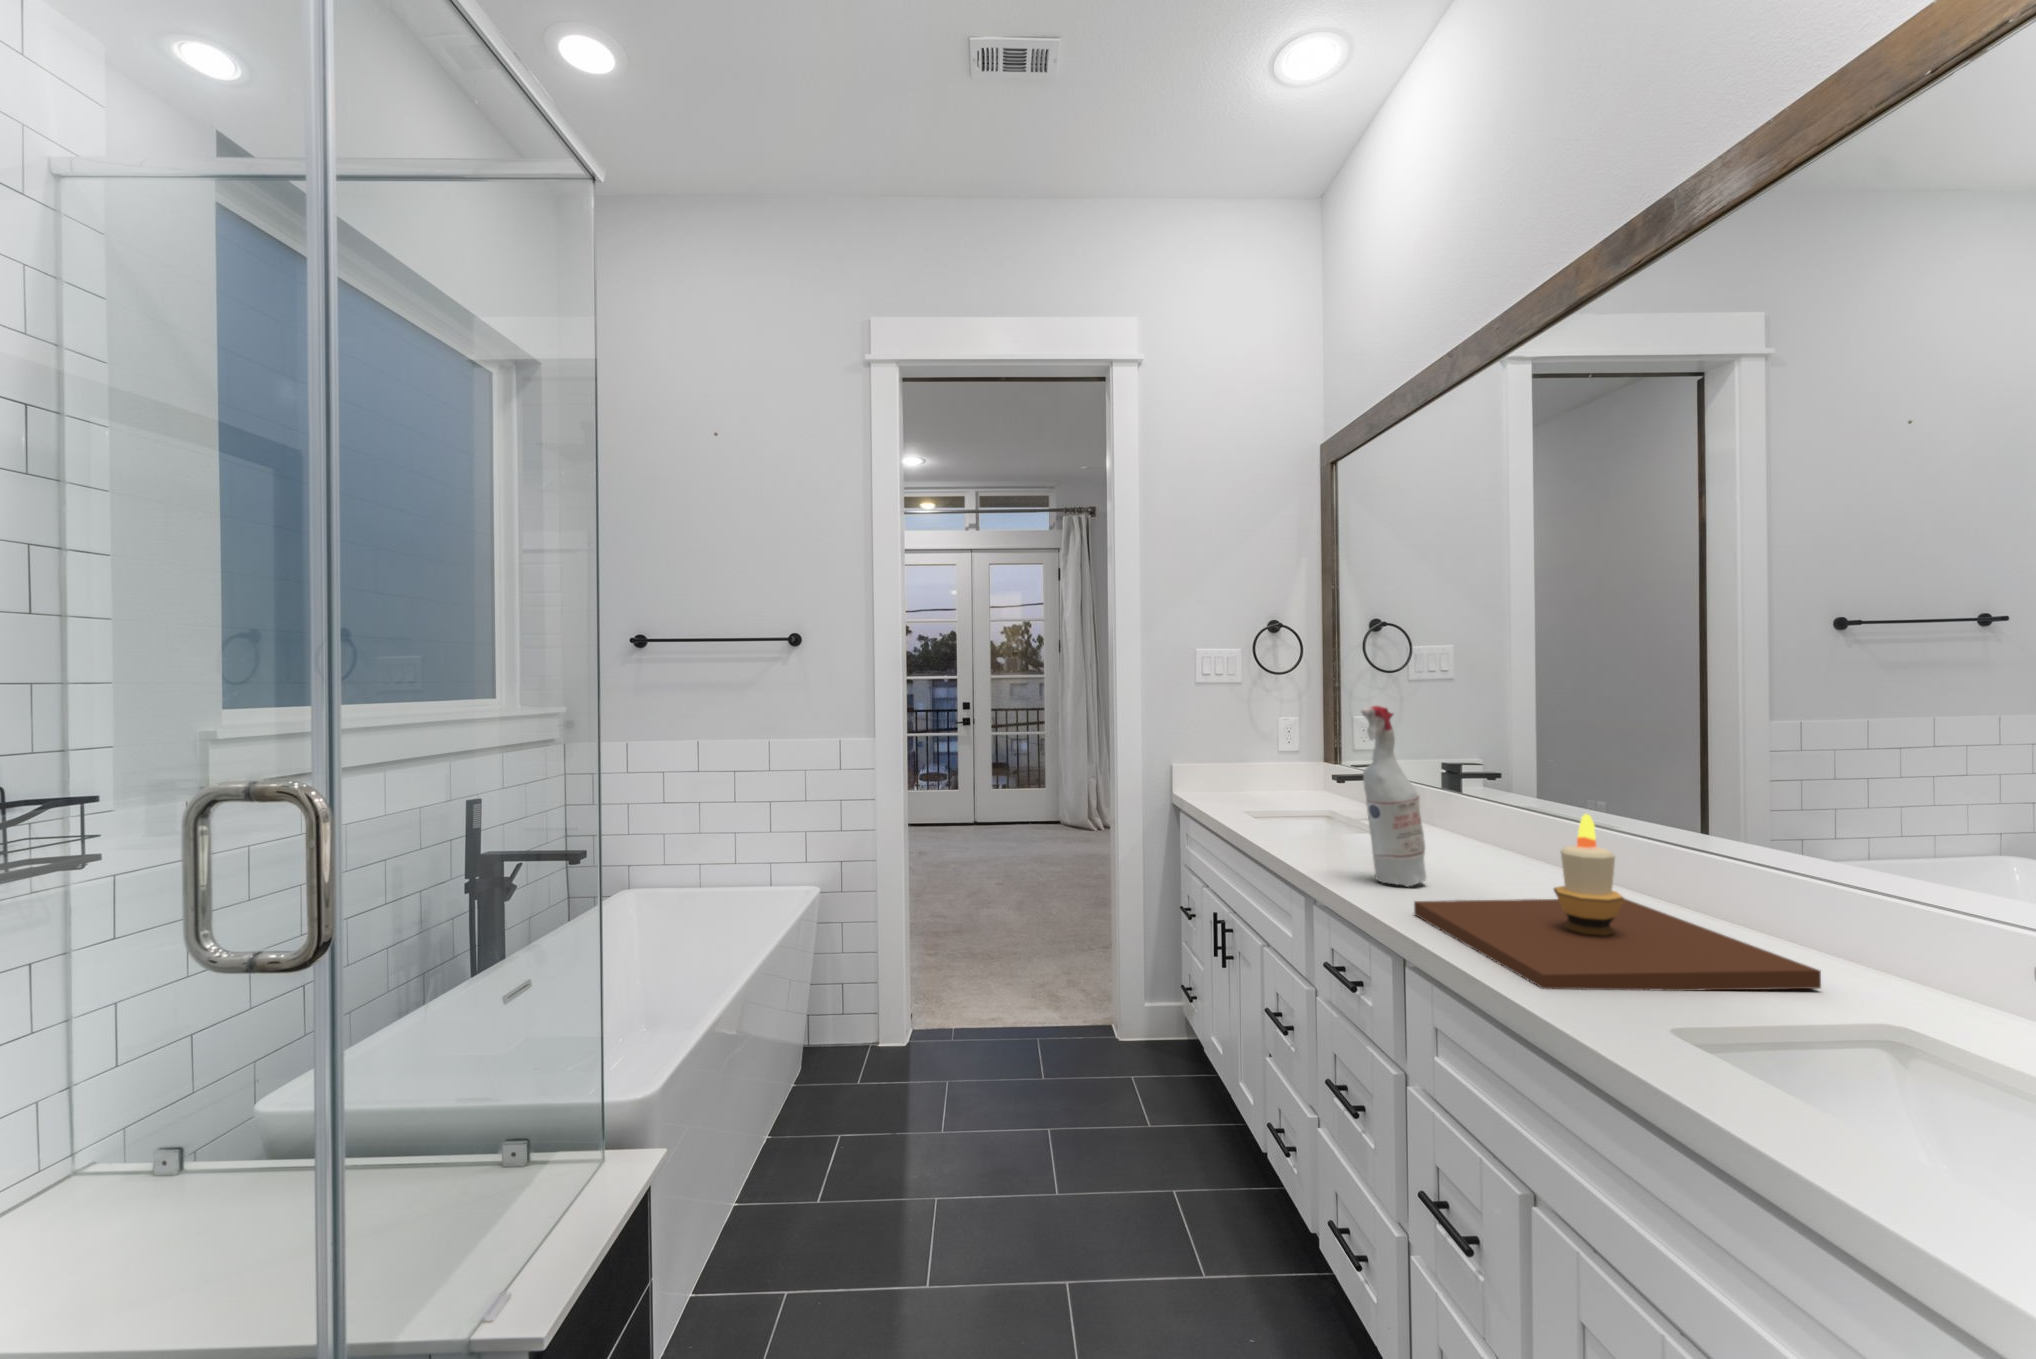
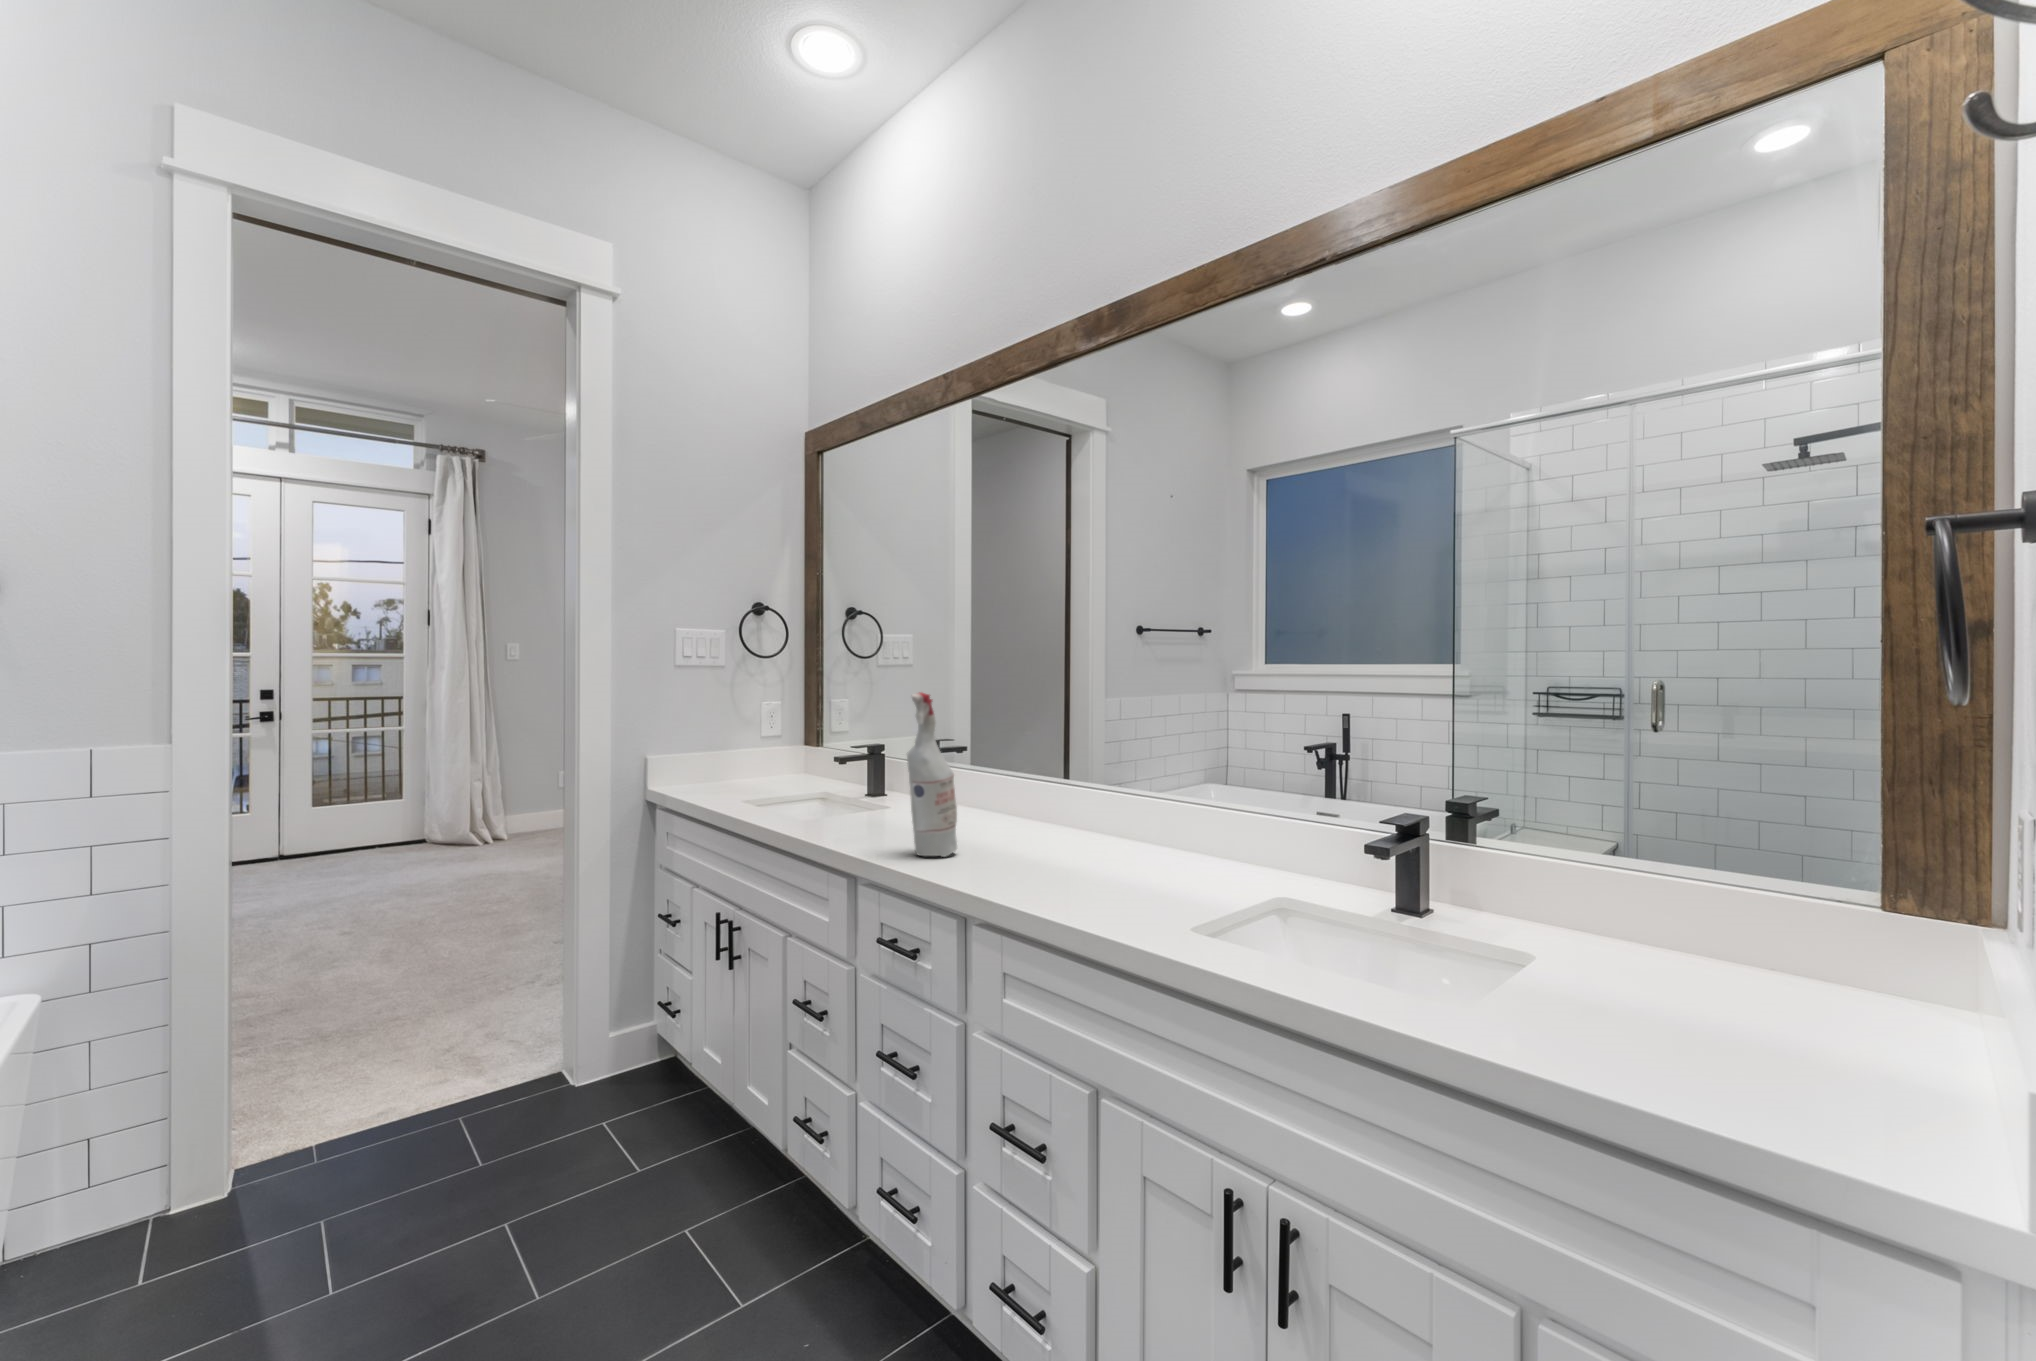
candle: present [1414,814,1821,991] -> none [969,777,1238,923]

